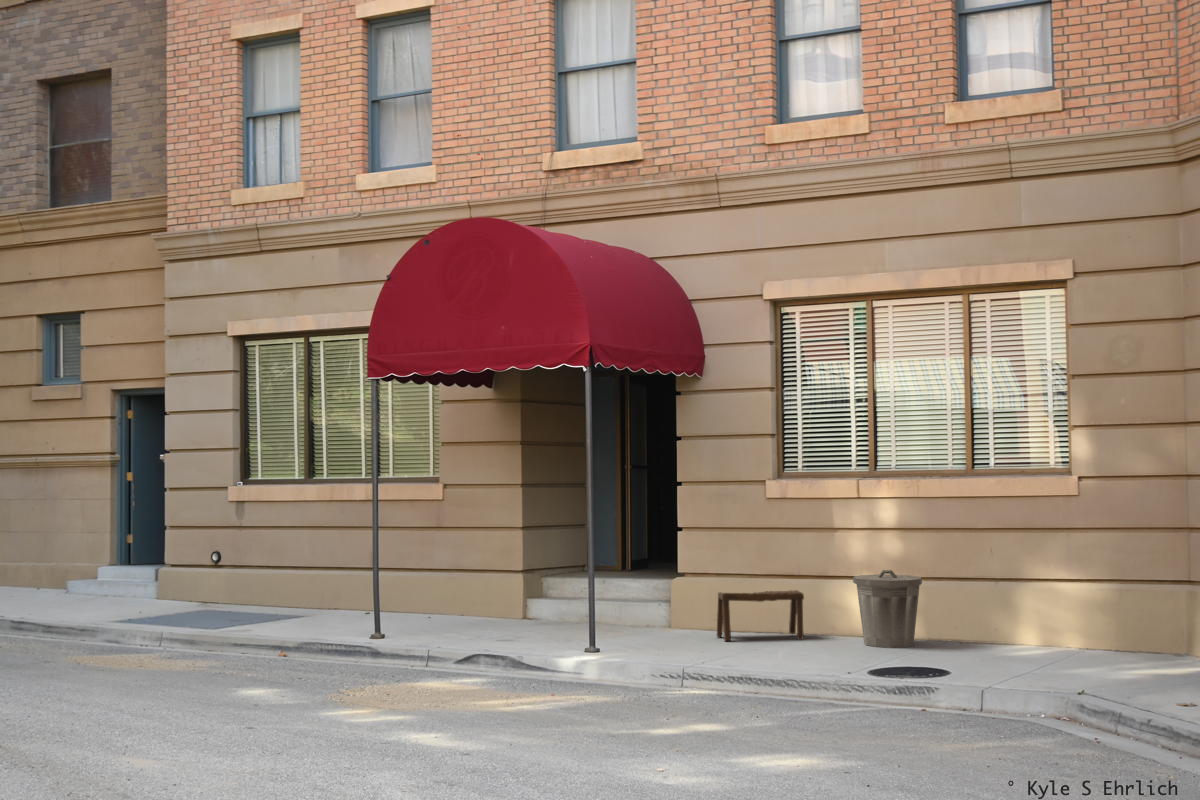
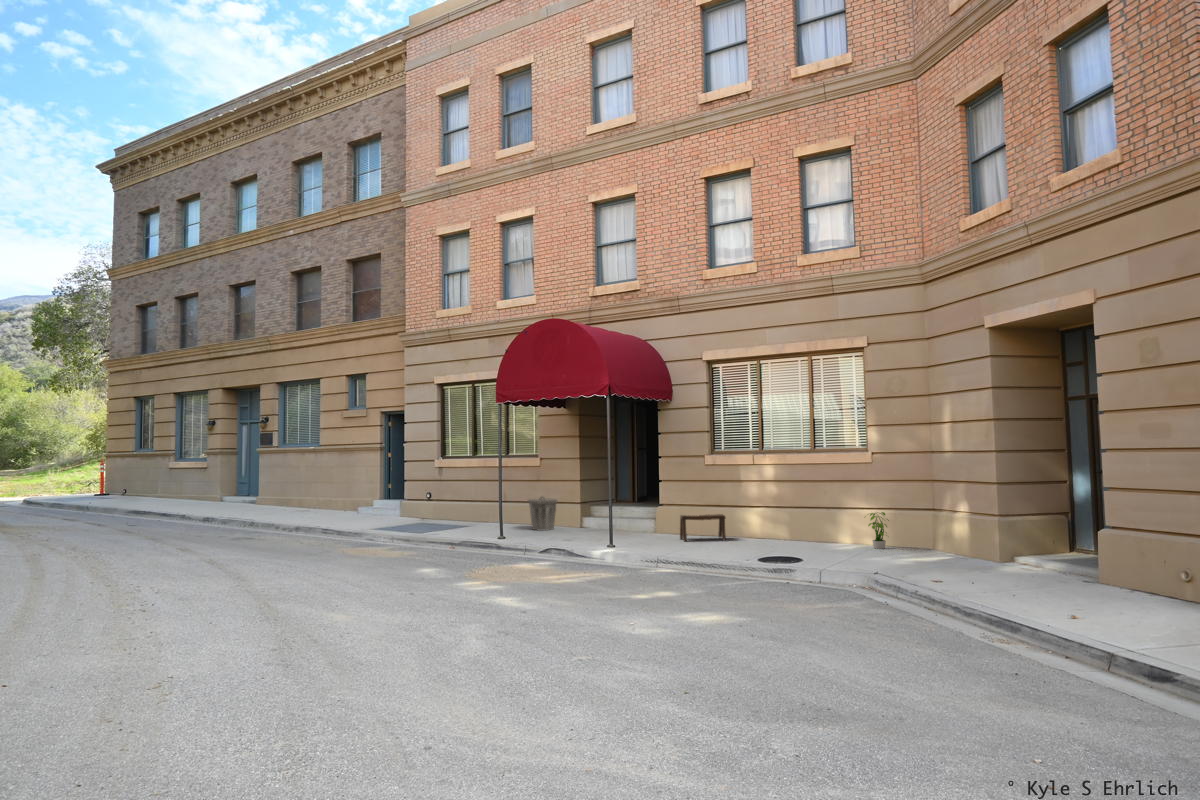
trash can: present [853,570,922,648] -> present [528,497,557,531]
potted plant: none [1061,583,1107,653] -> present [868,512,889,549]

